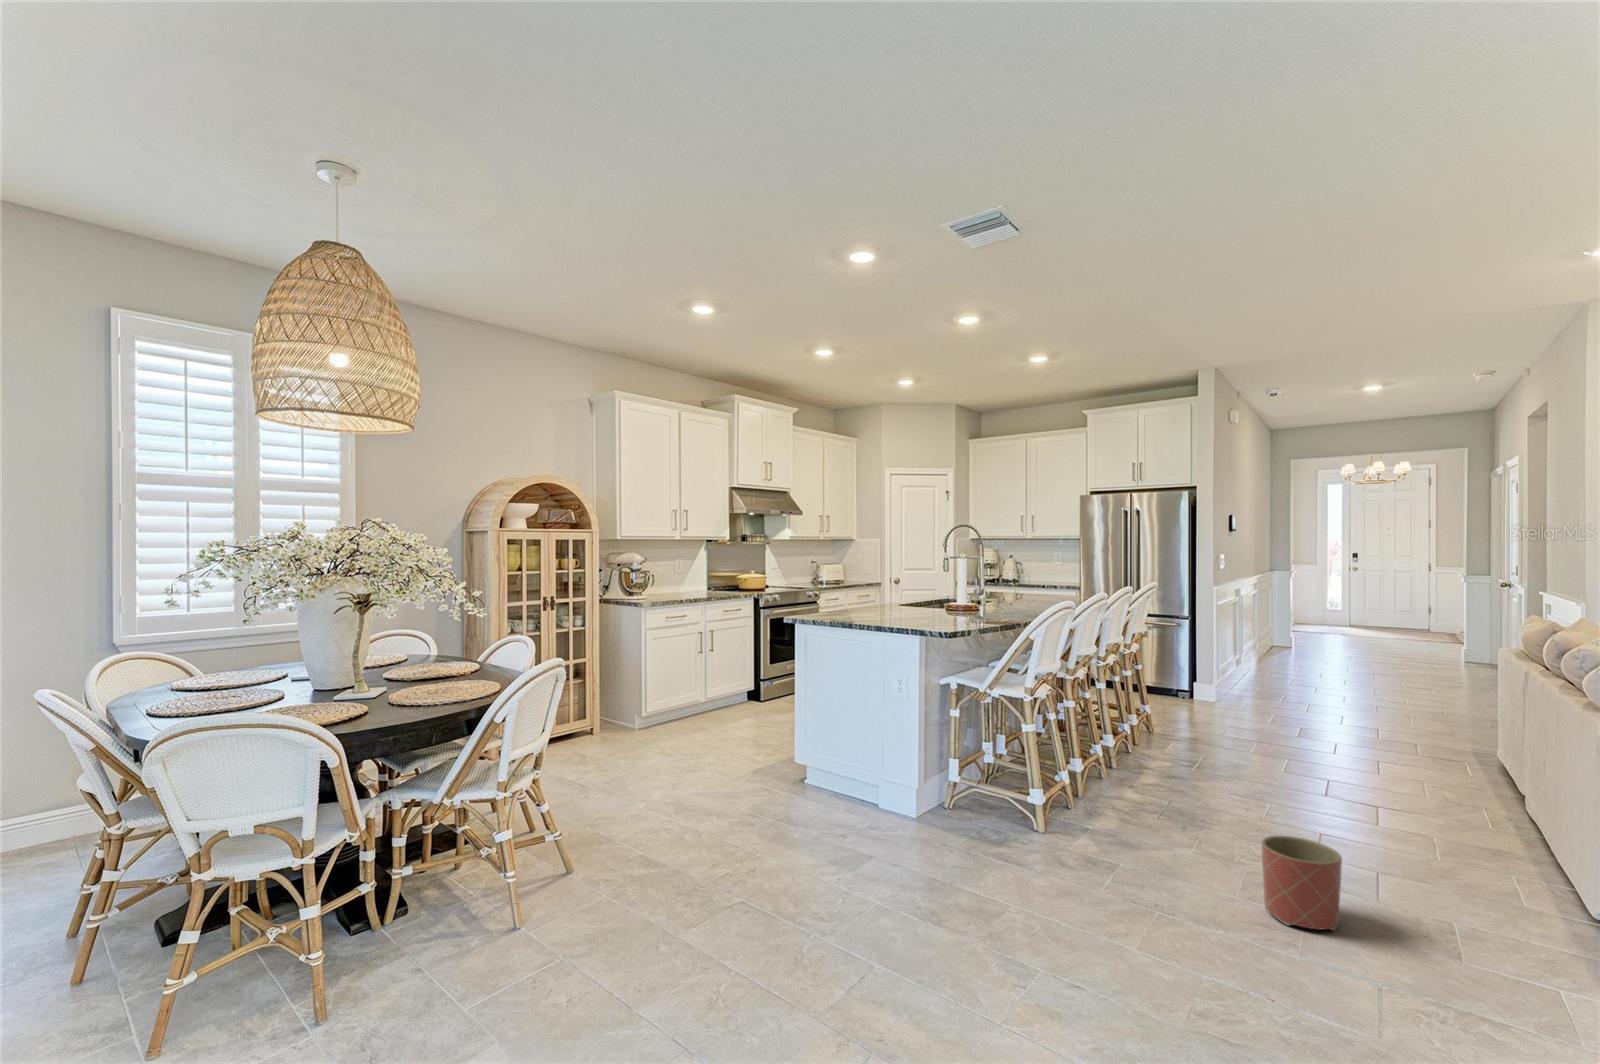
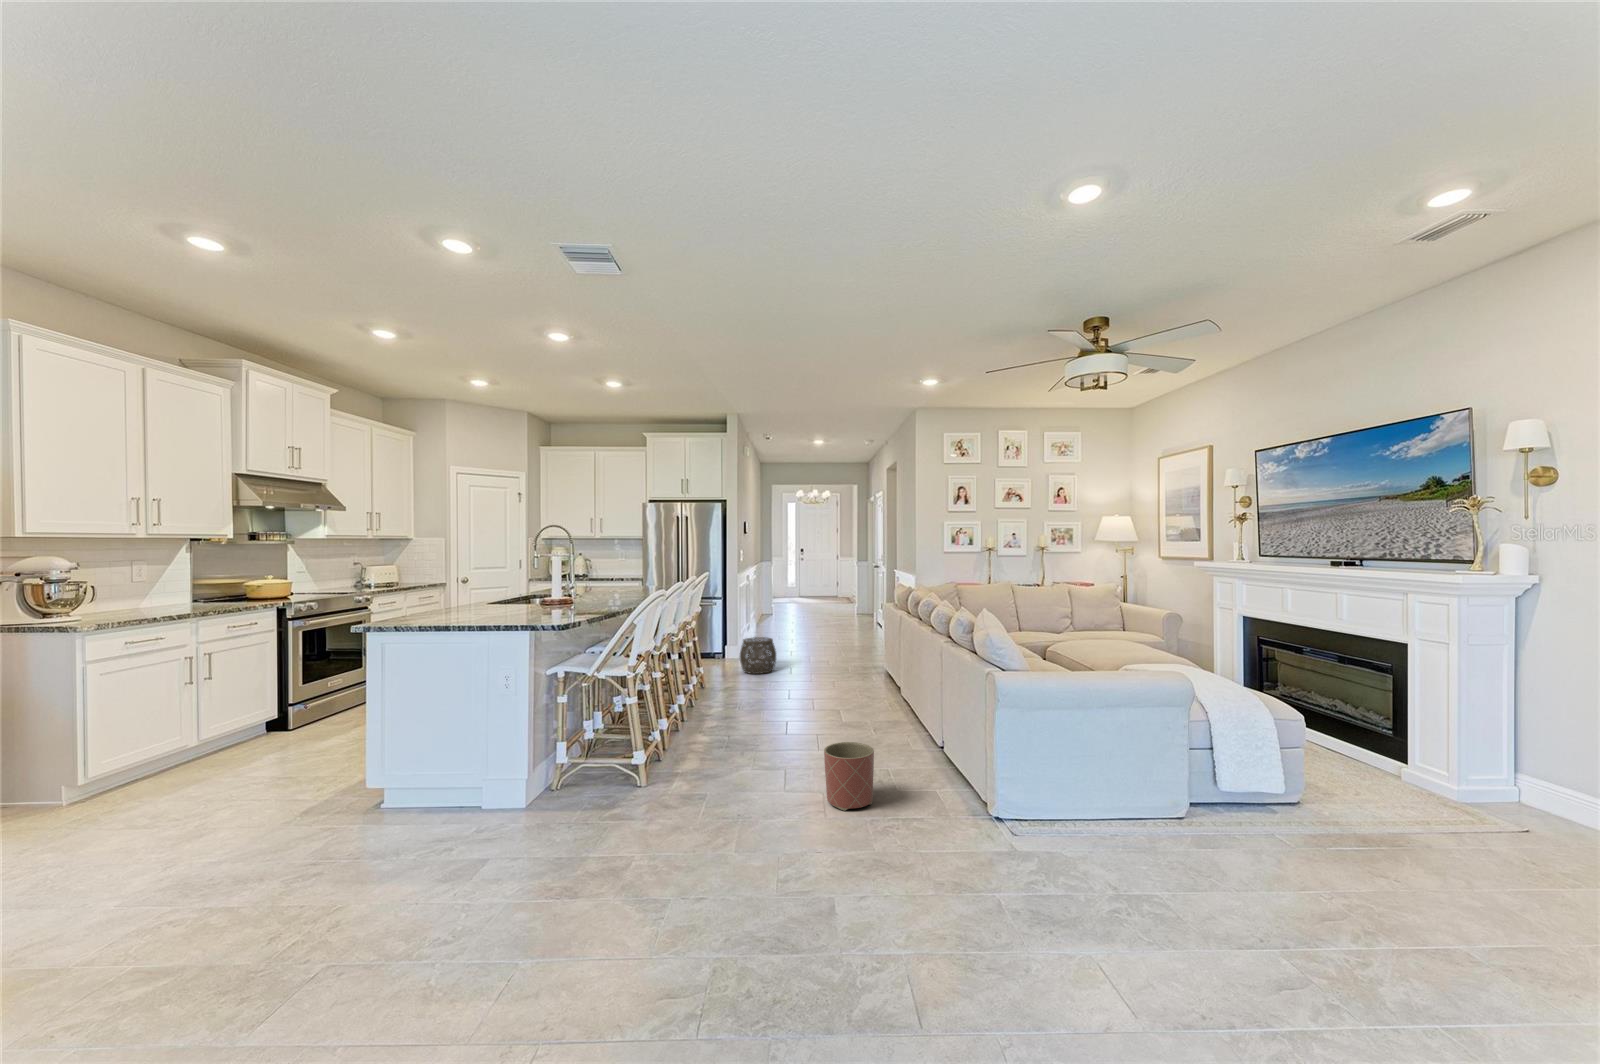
woven basket: none [1205,676,1263,727] -> present [740,637,776,674]

